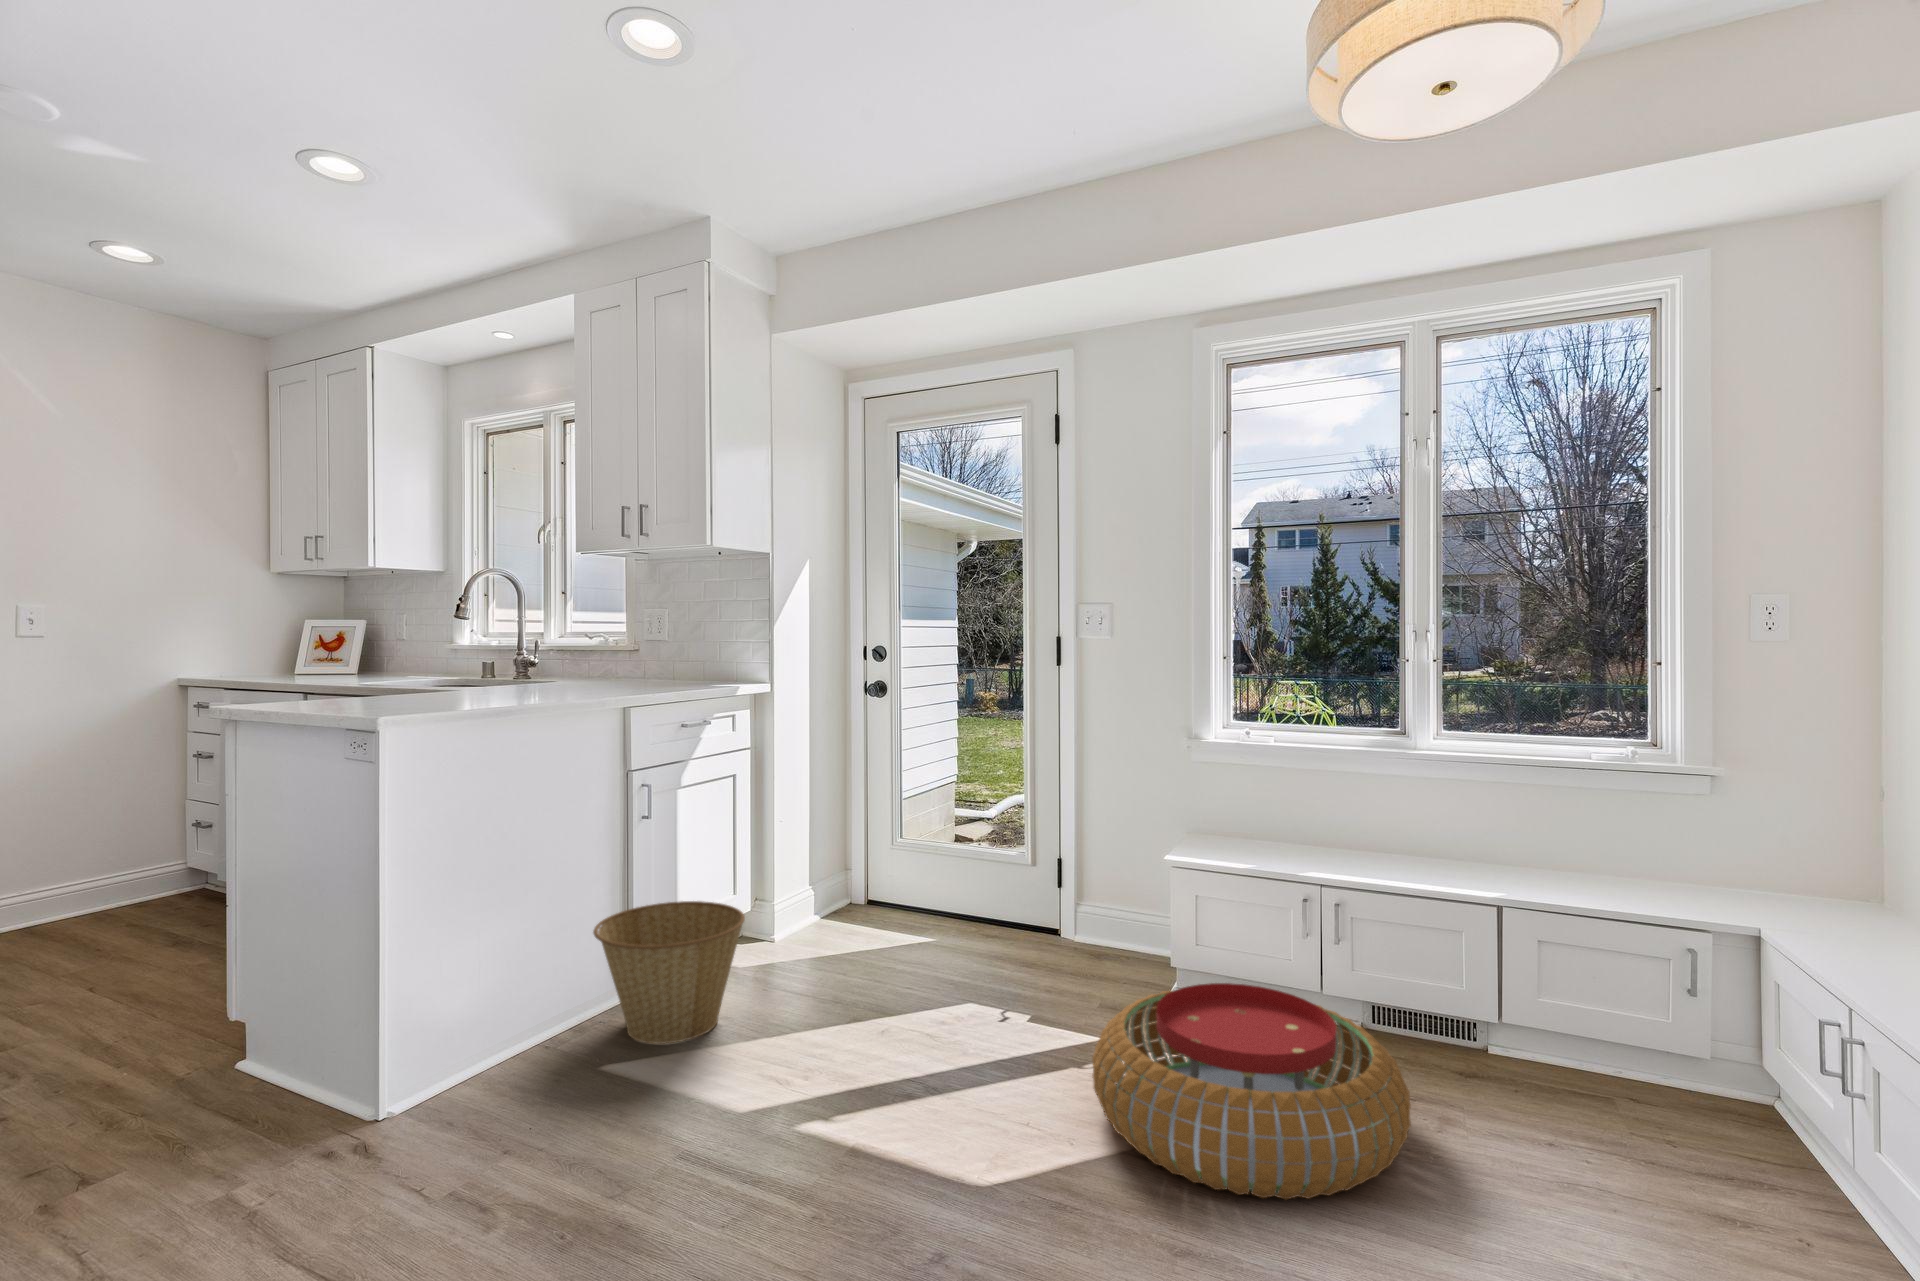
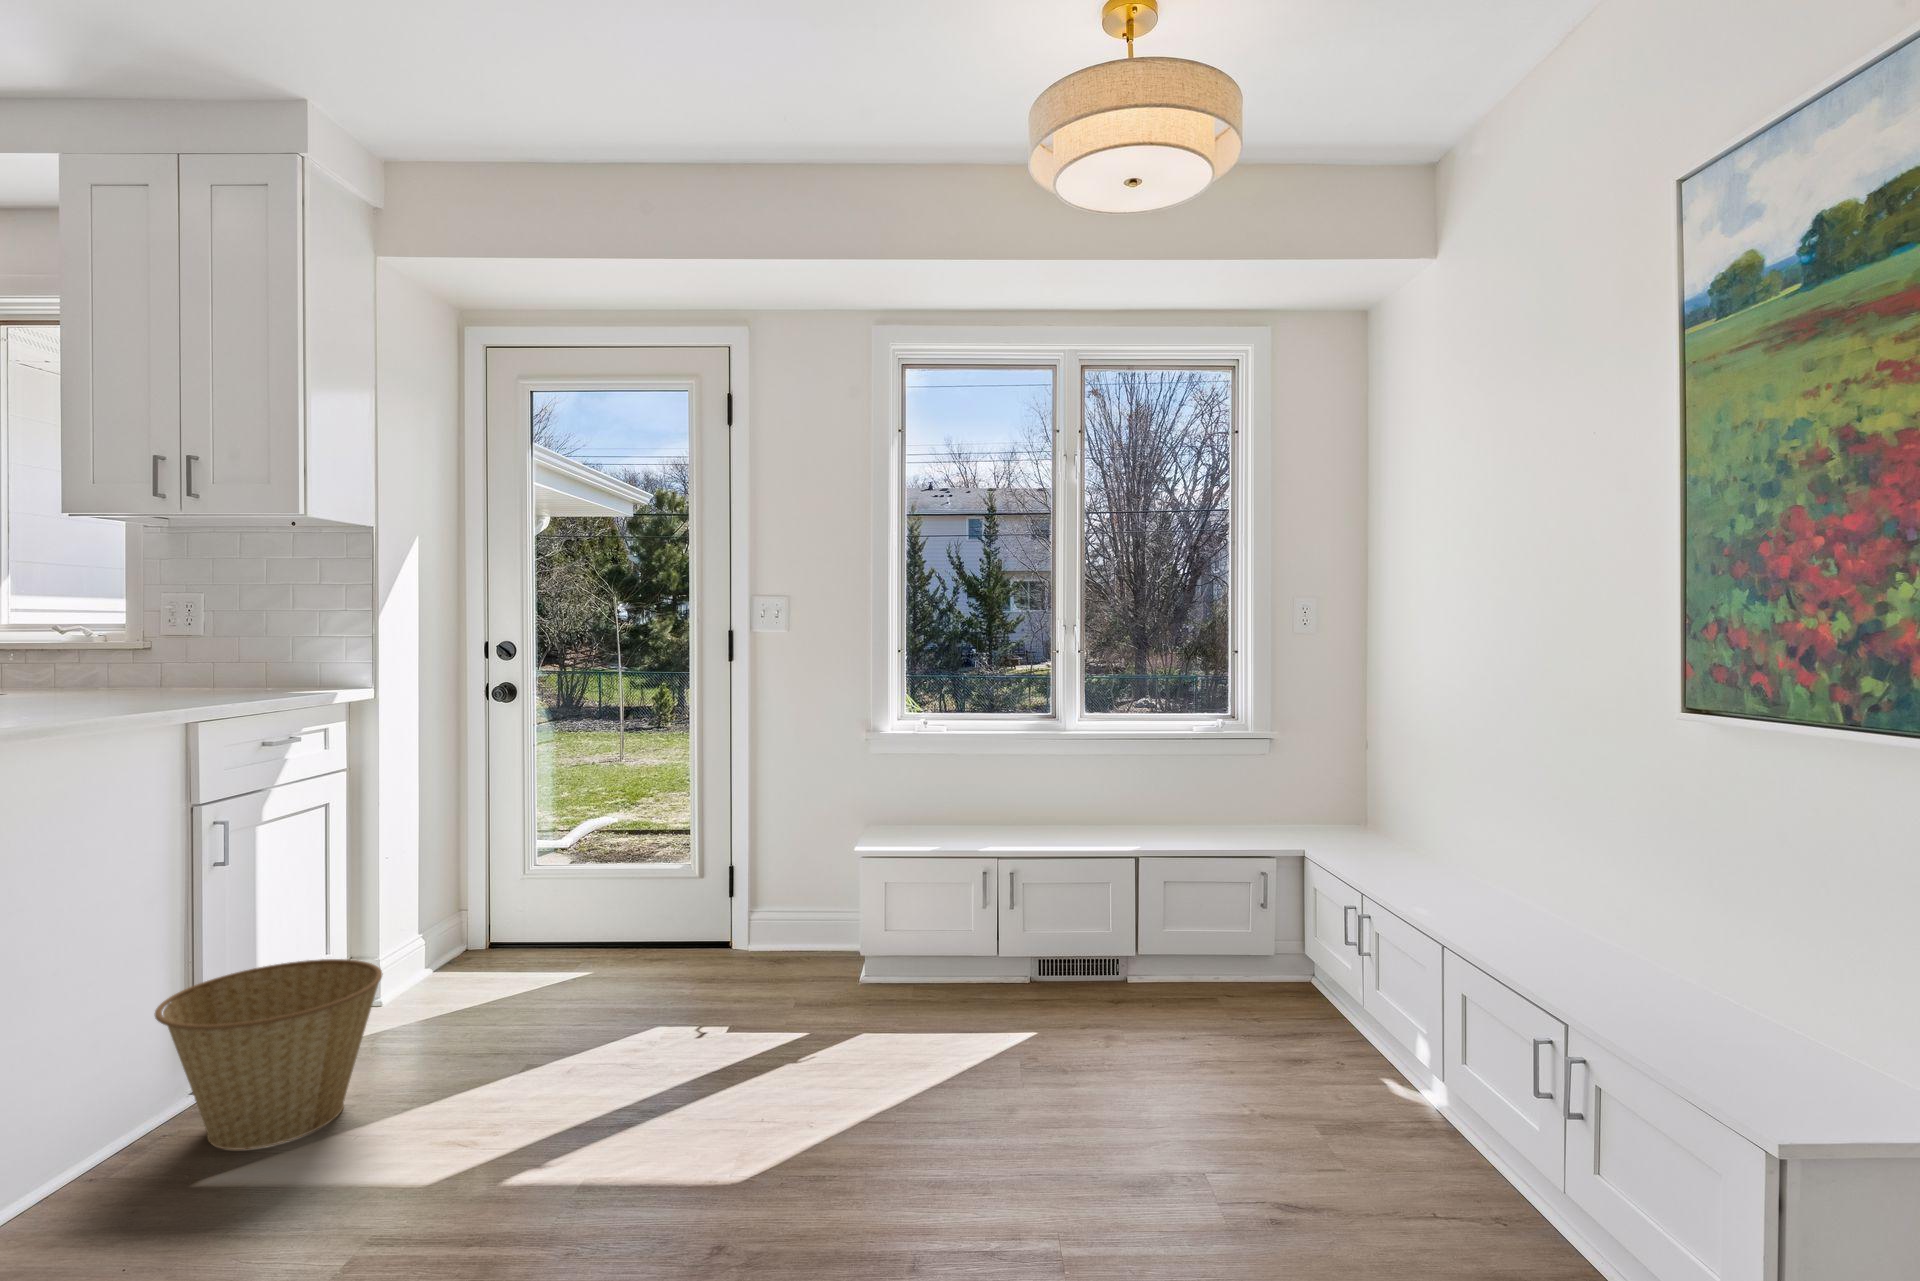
pouf: present [1092,983,1411,1199] -> none [827,954,1110,1142]

